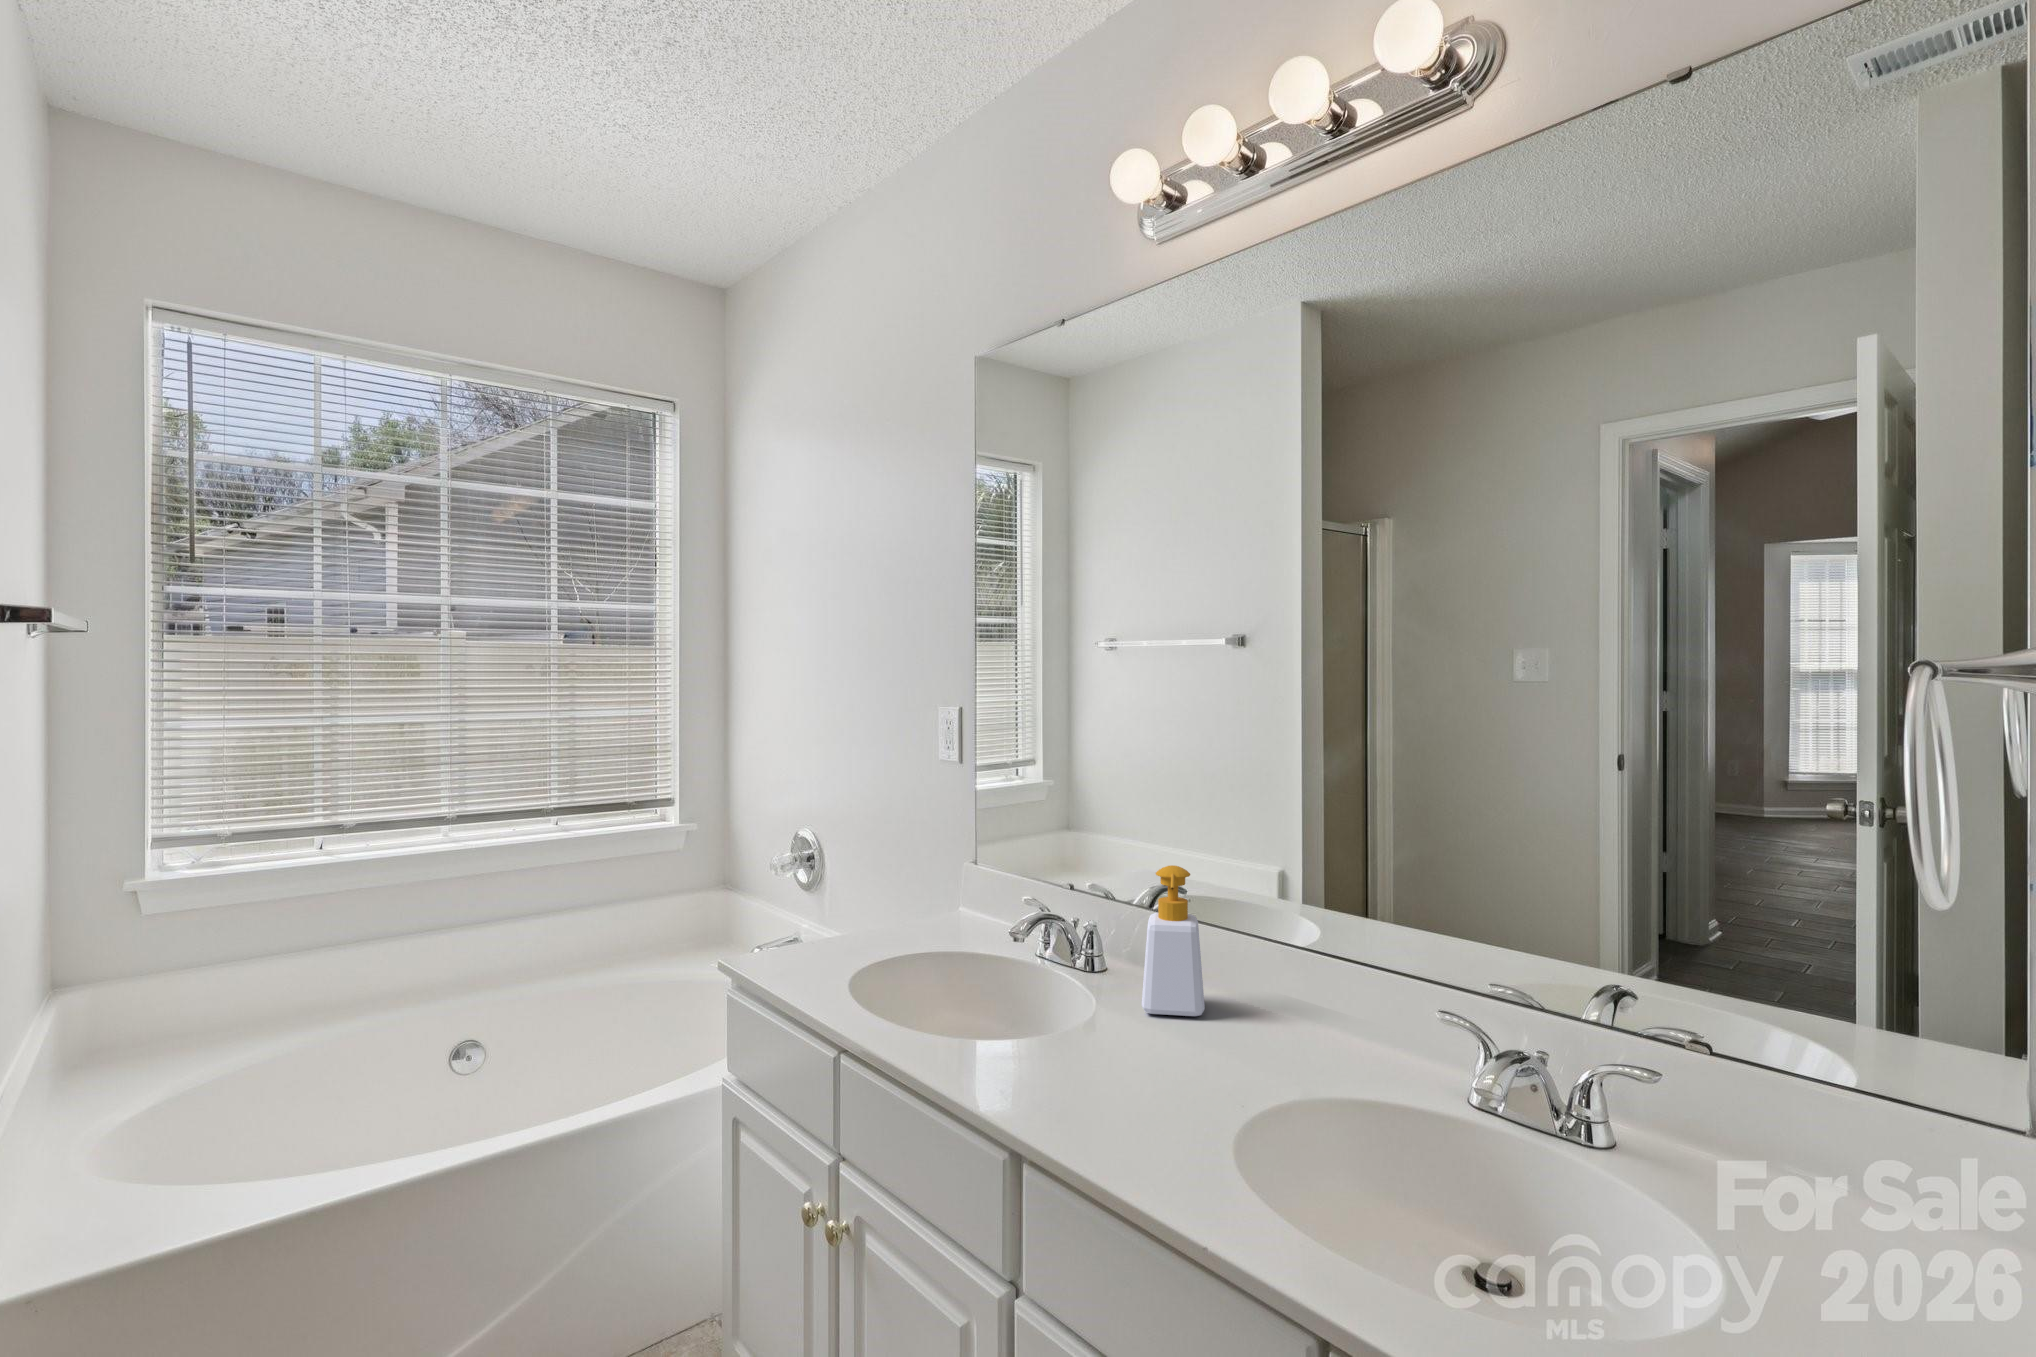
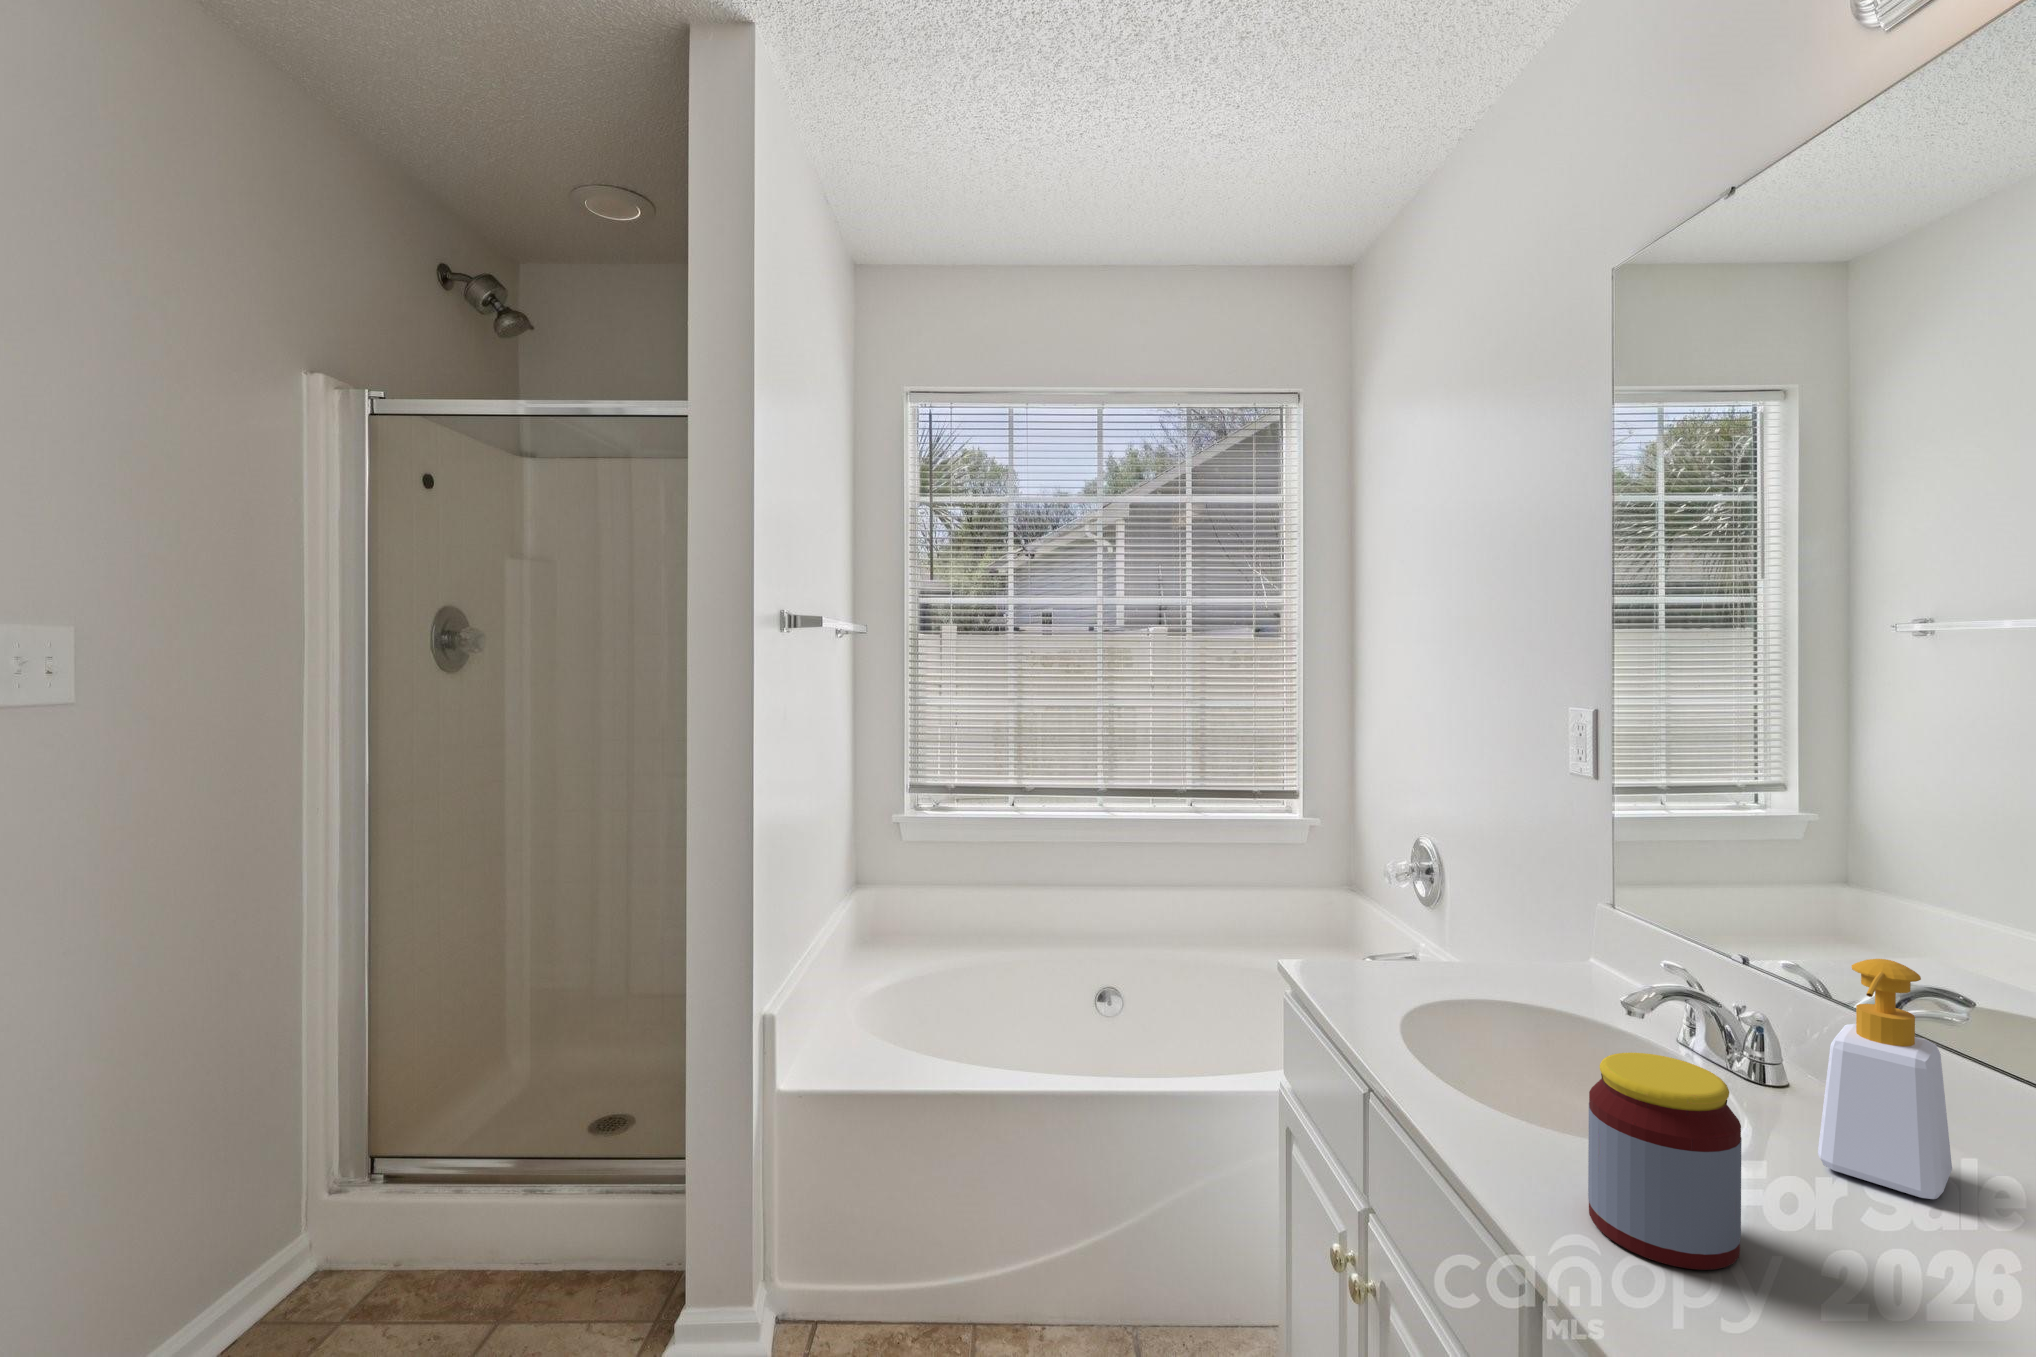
jar: none [1036,954,1127,1099] -> present [1588,1053,1742,1270]

